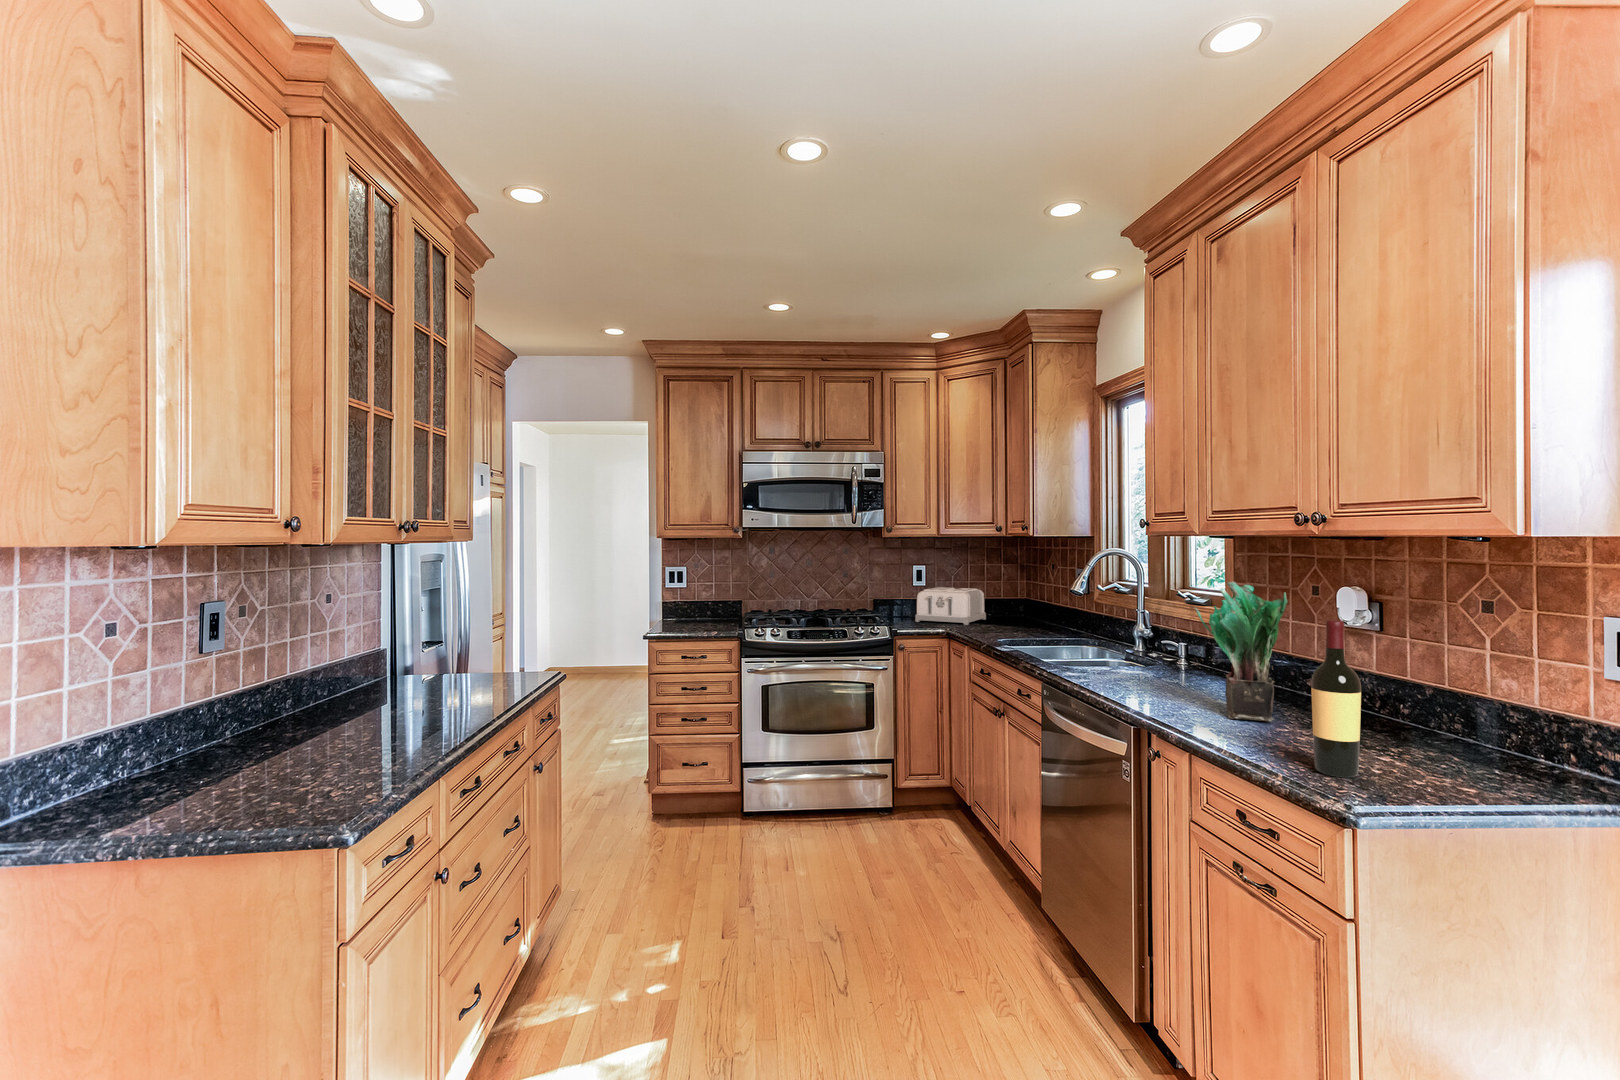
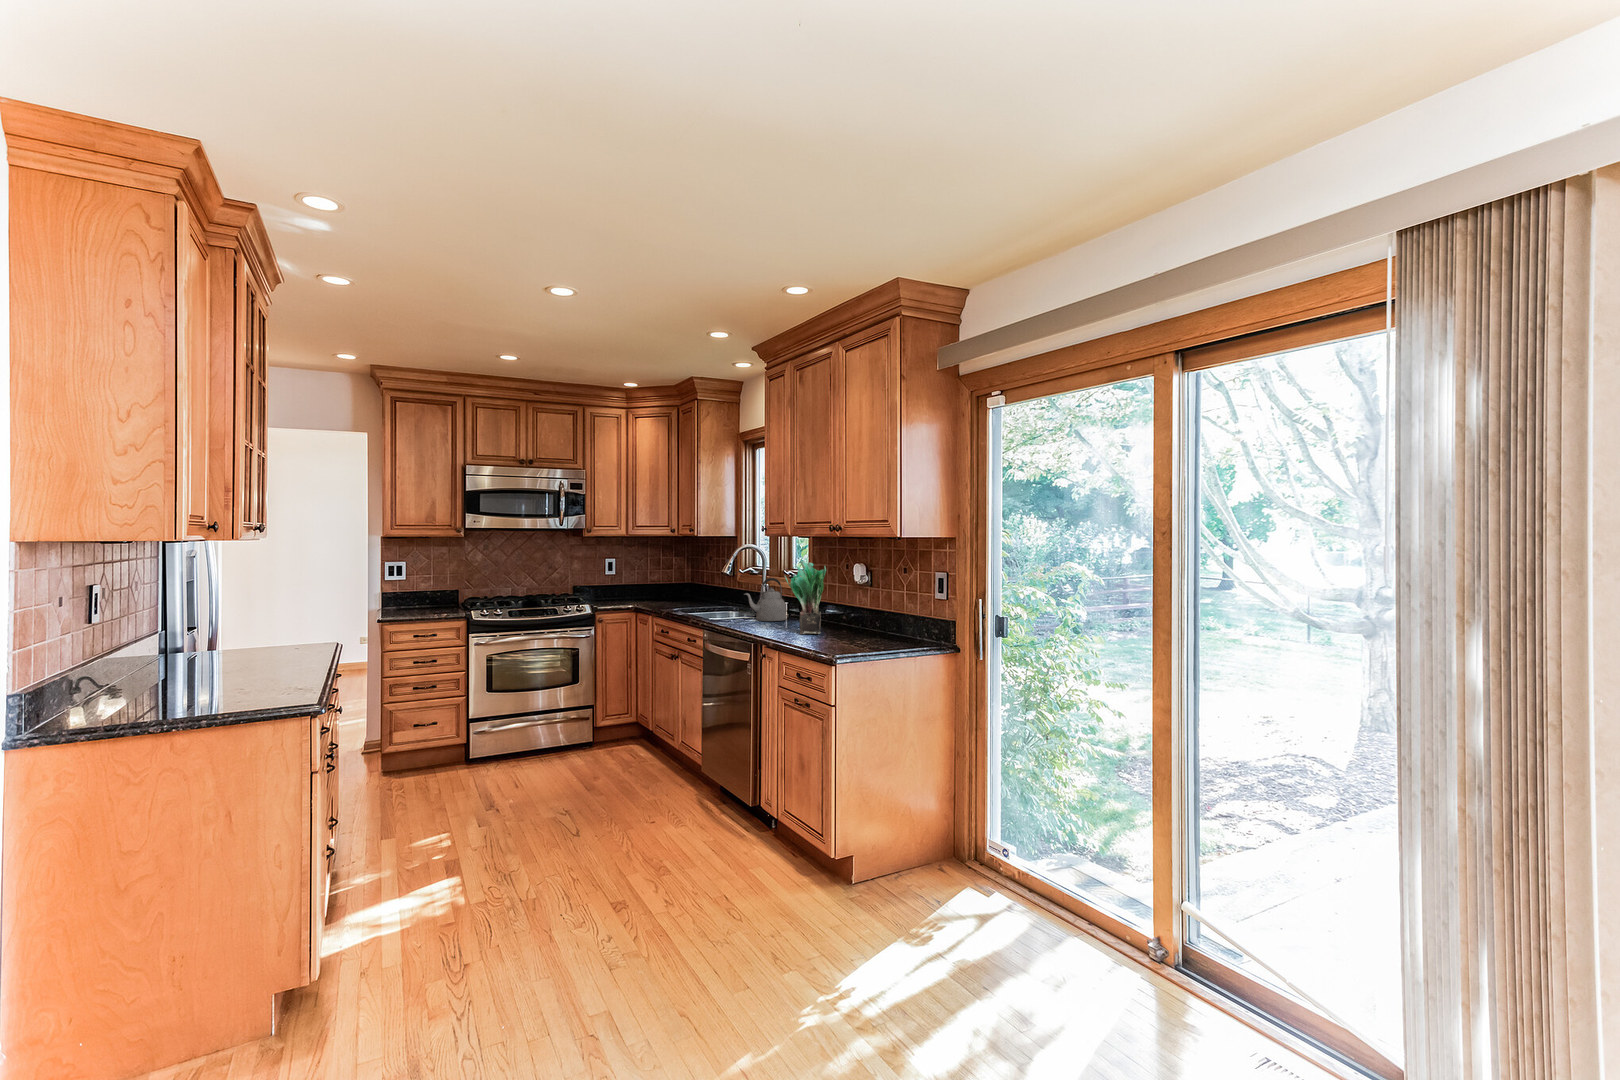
toaster: present [915,587,986,625] -> none [609,576,663,602]
kettle: none [1110,604,1185,677] -> present [744,578,786,621]
wine bottle: present [1311,620,1361,778] -> none [827,576,846,648]

